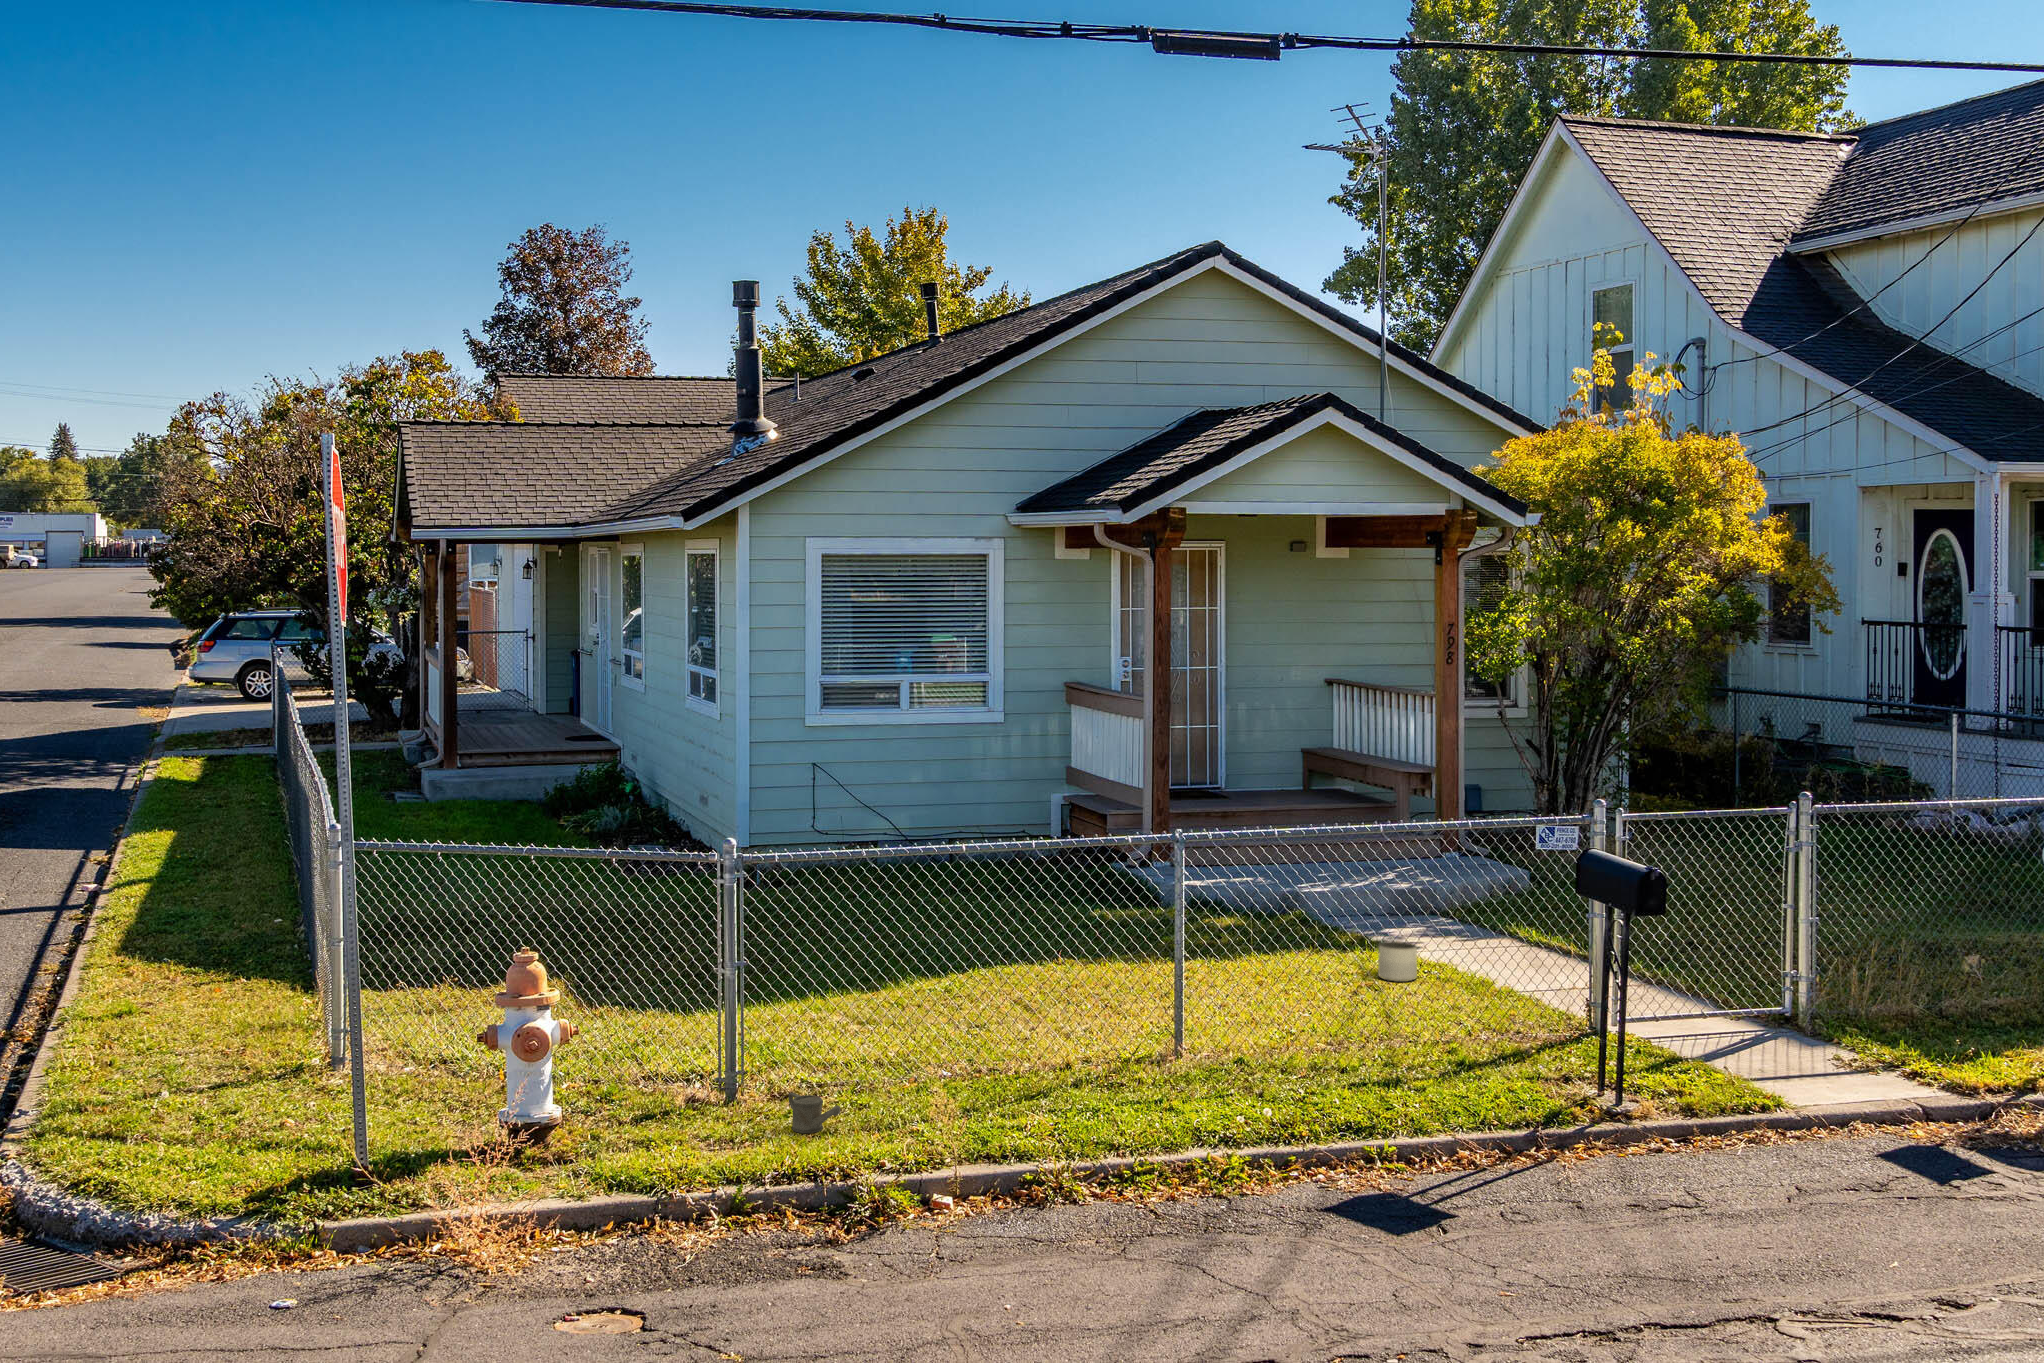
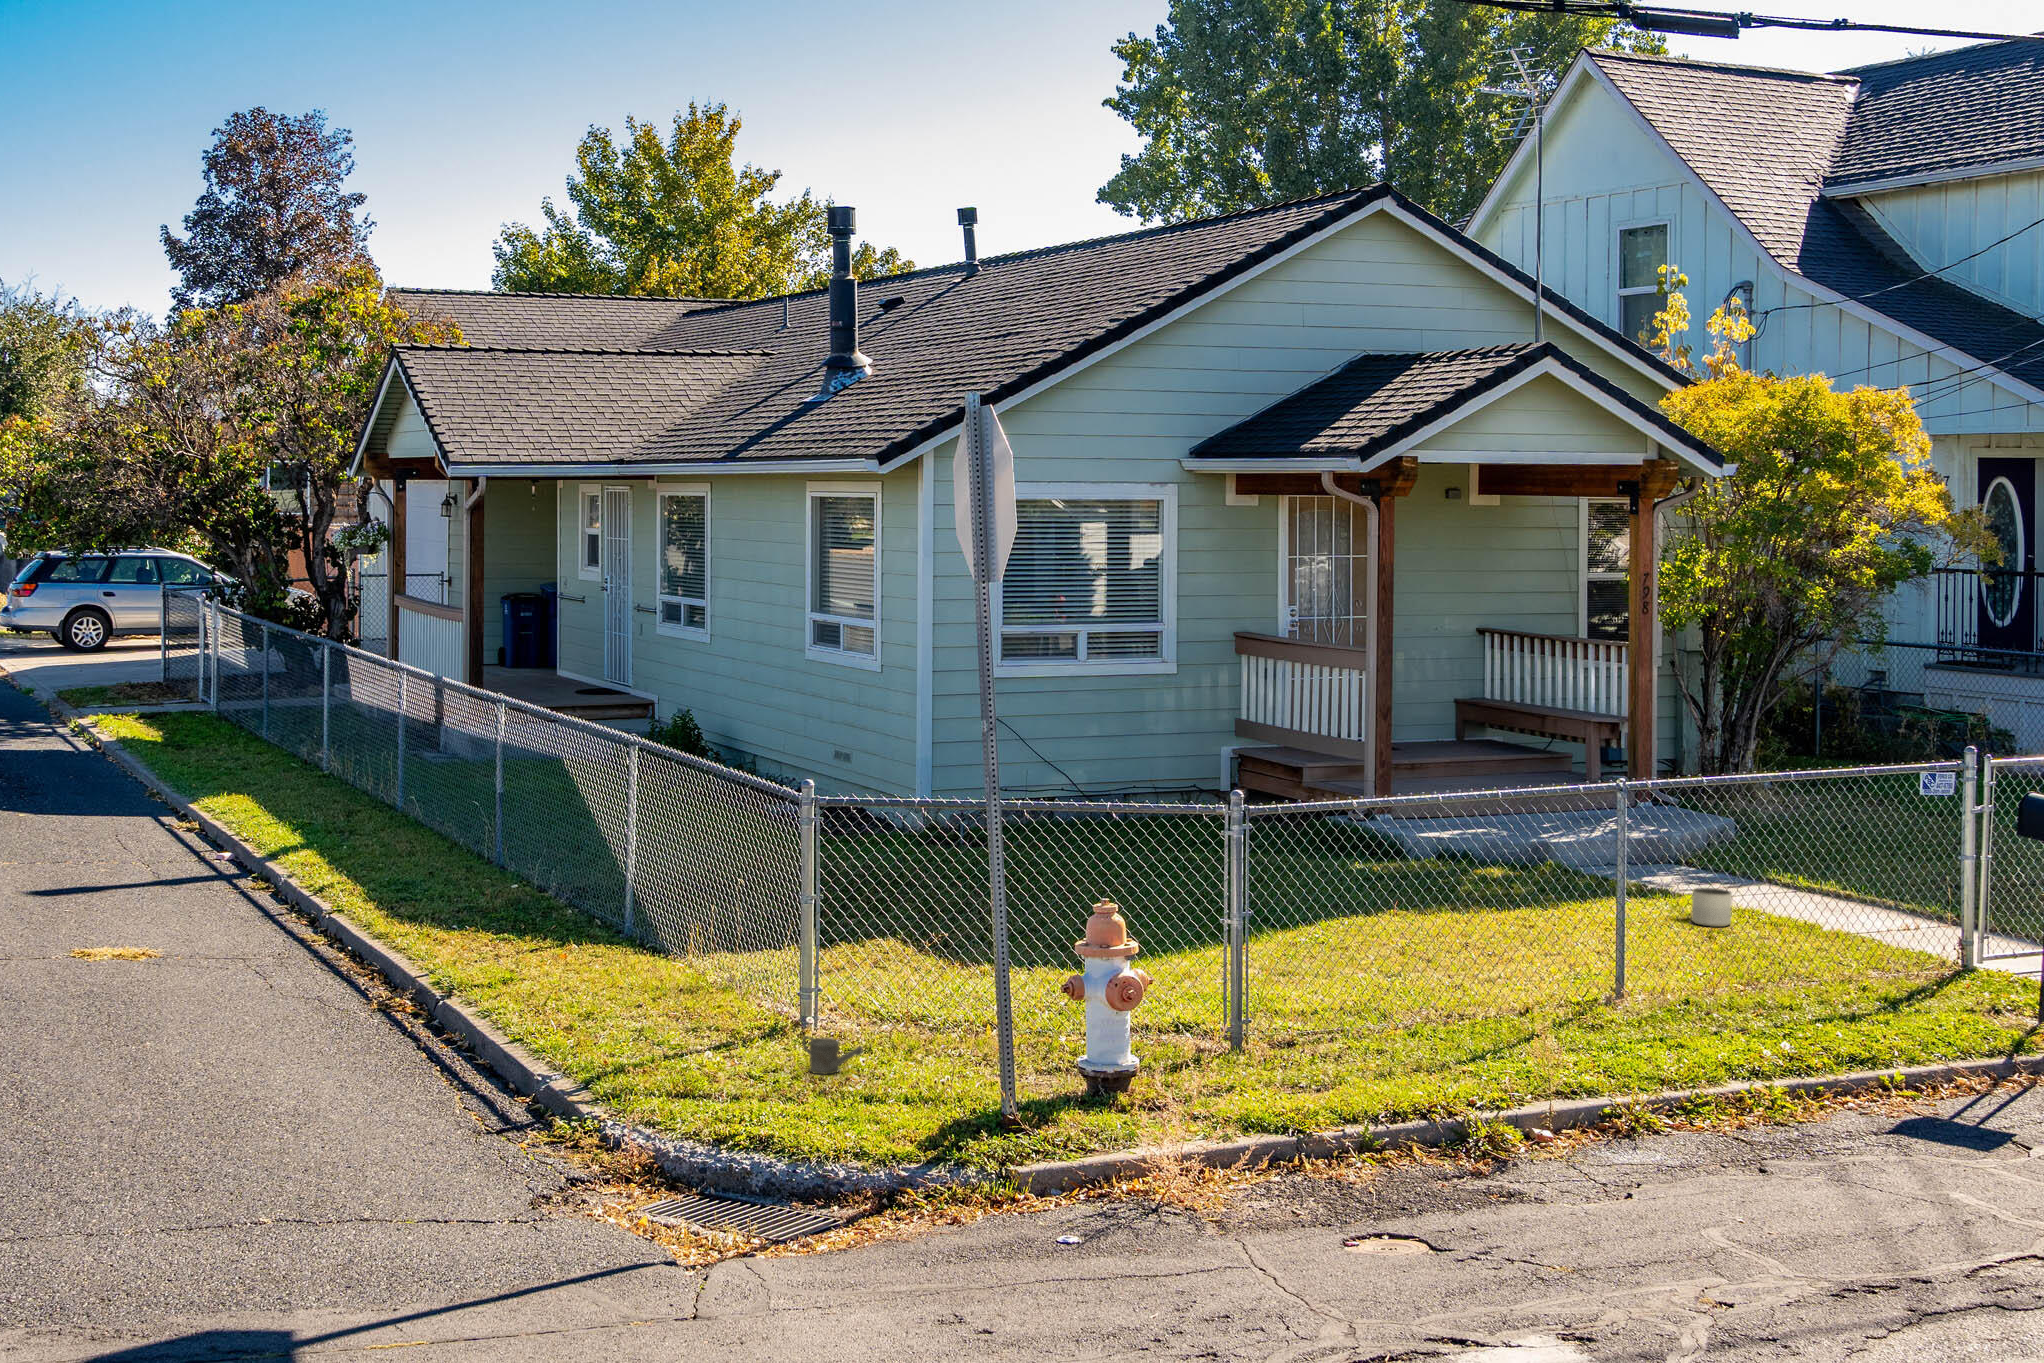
watering can: present [789,1093,840,1133] -> present [802,1036,863,1074]

